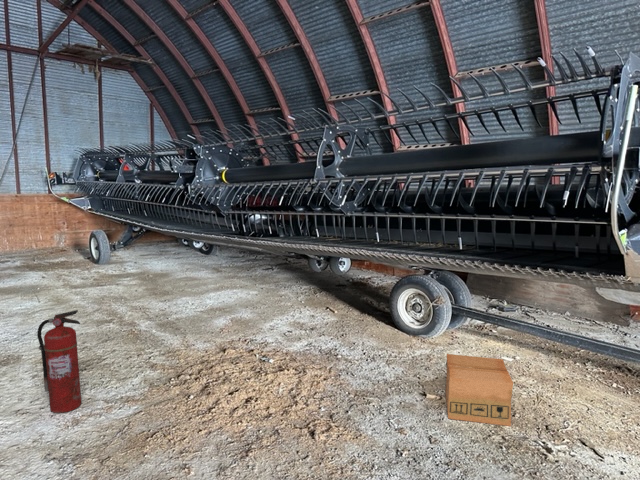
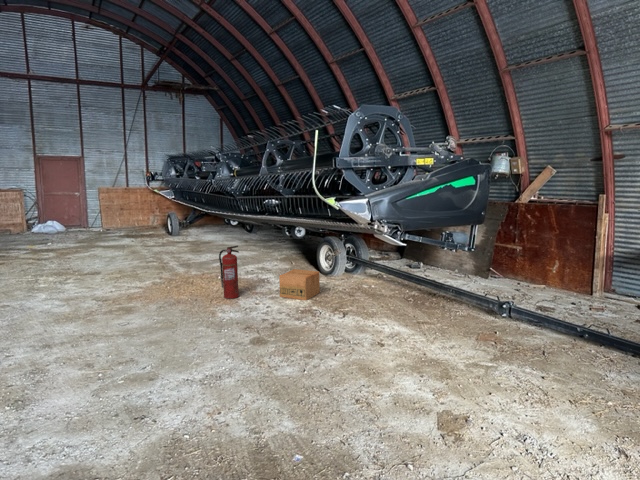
fire extinguisher: present [37,310,81,413] -> present [219,246,239,299]

